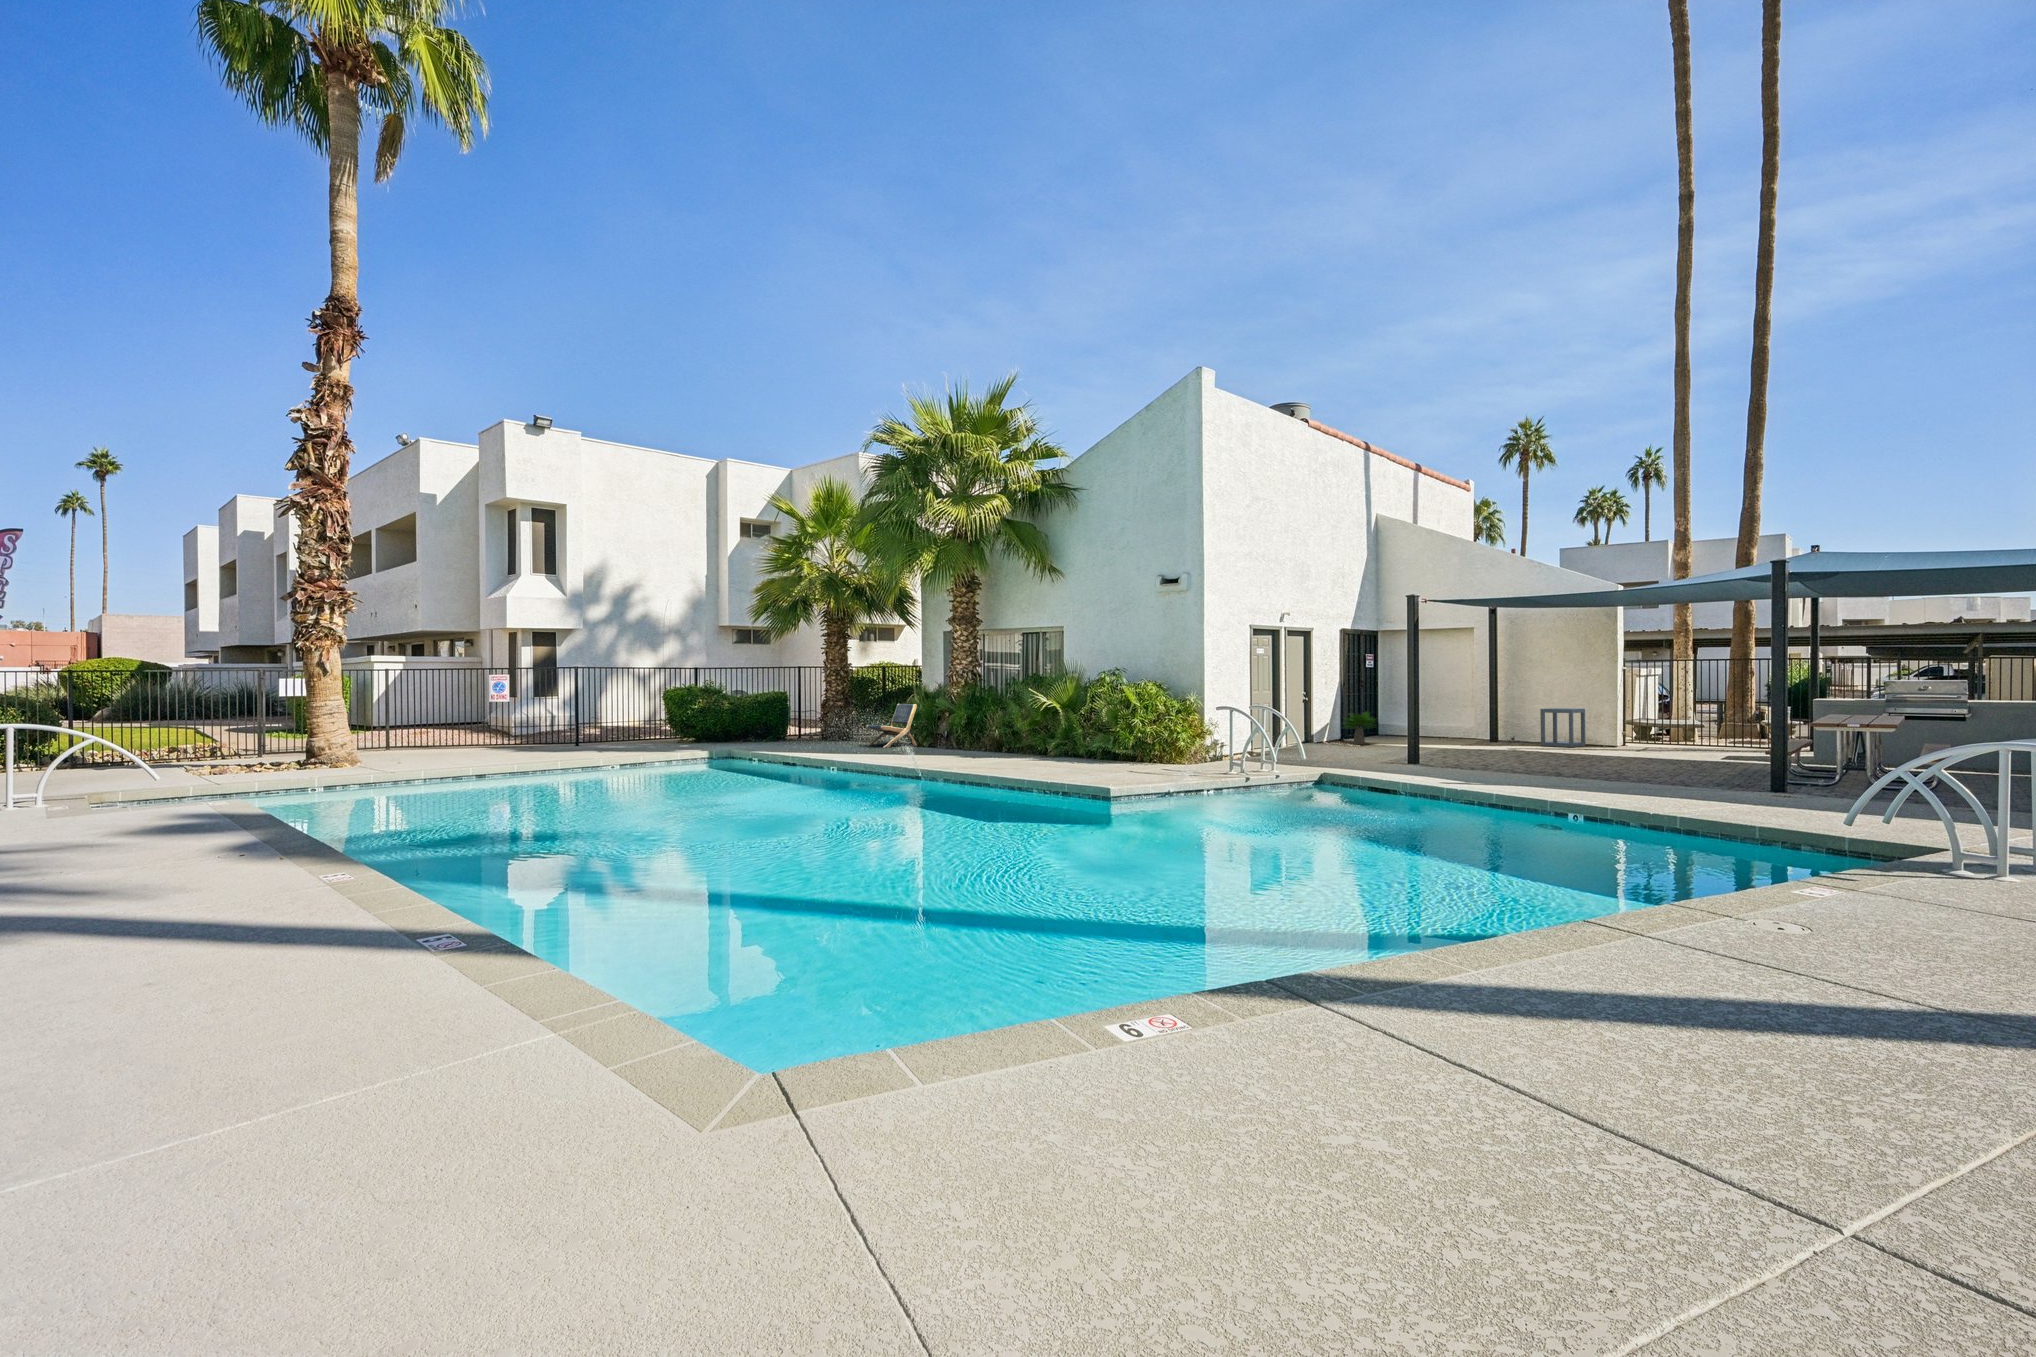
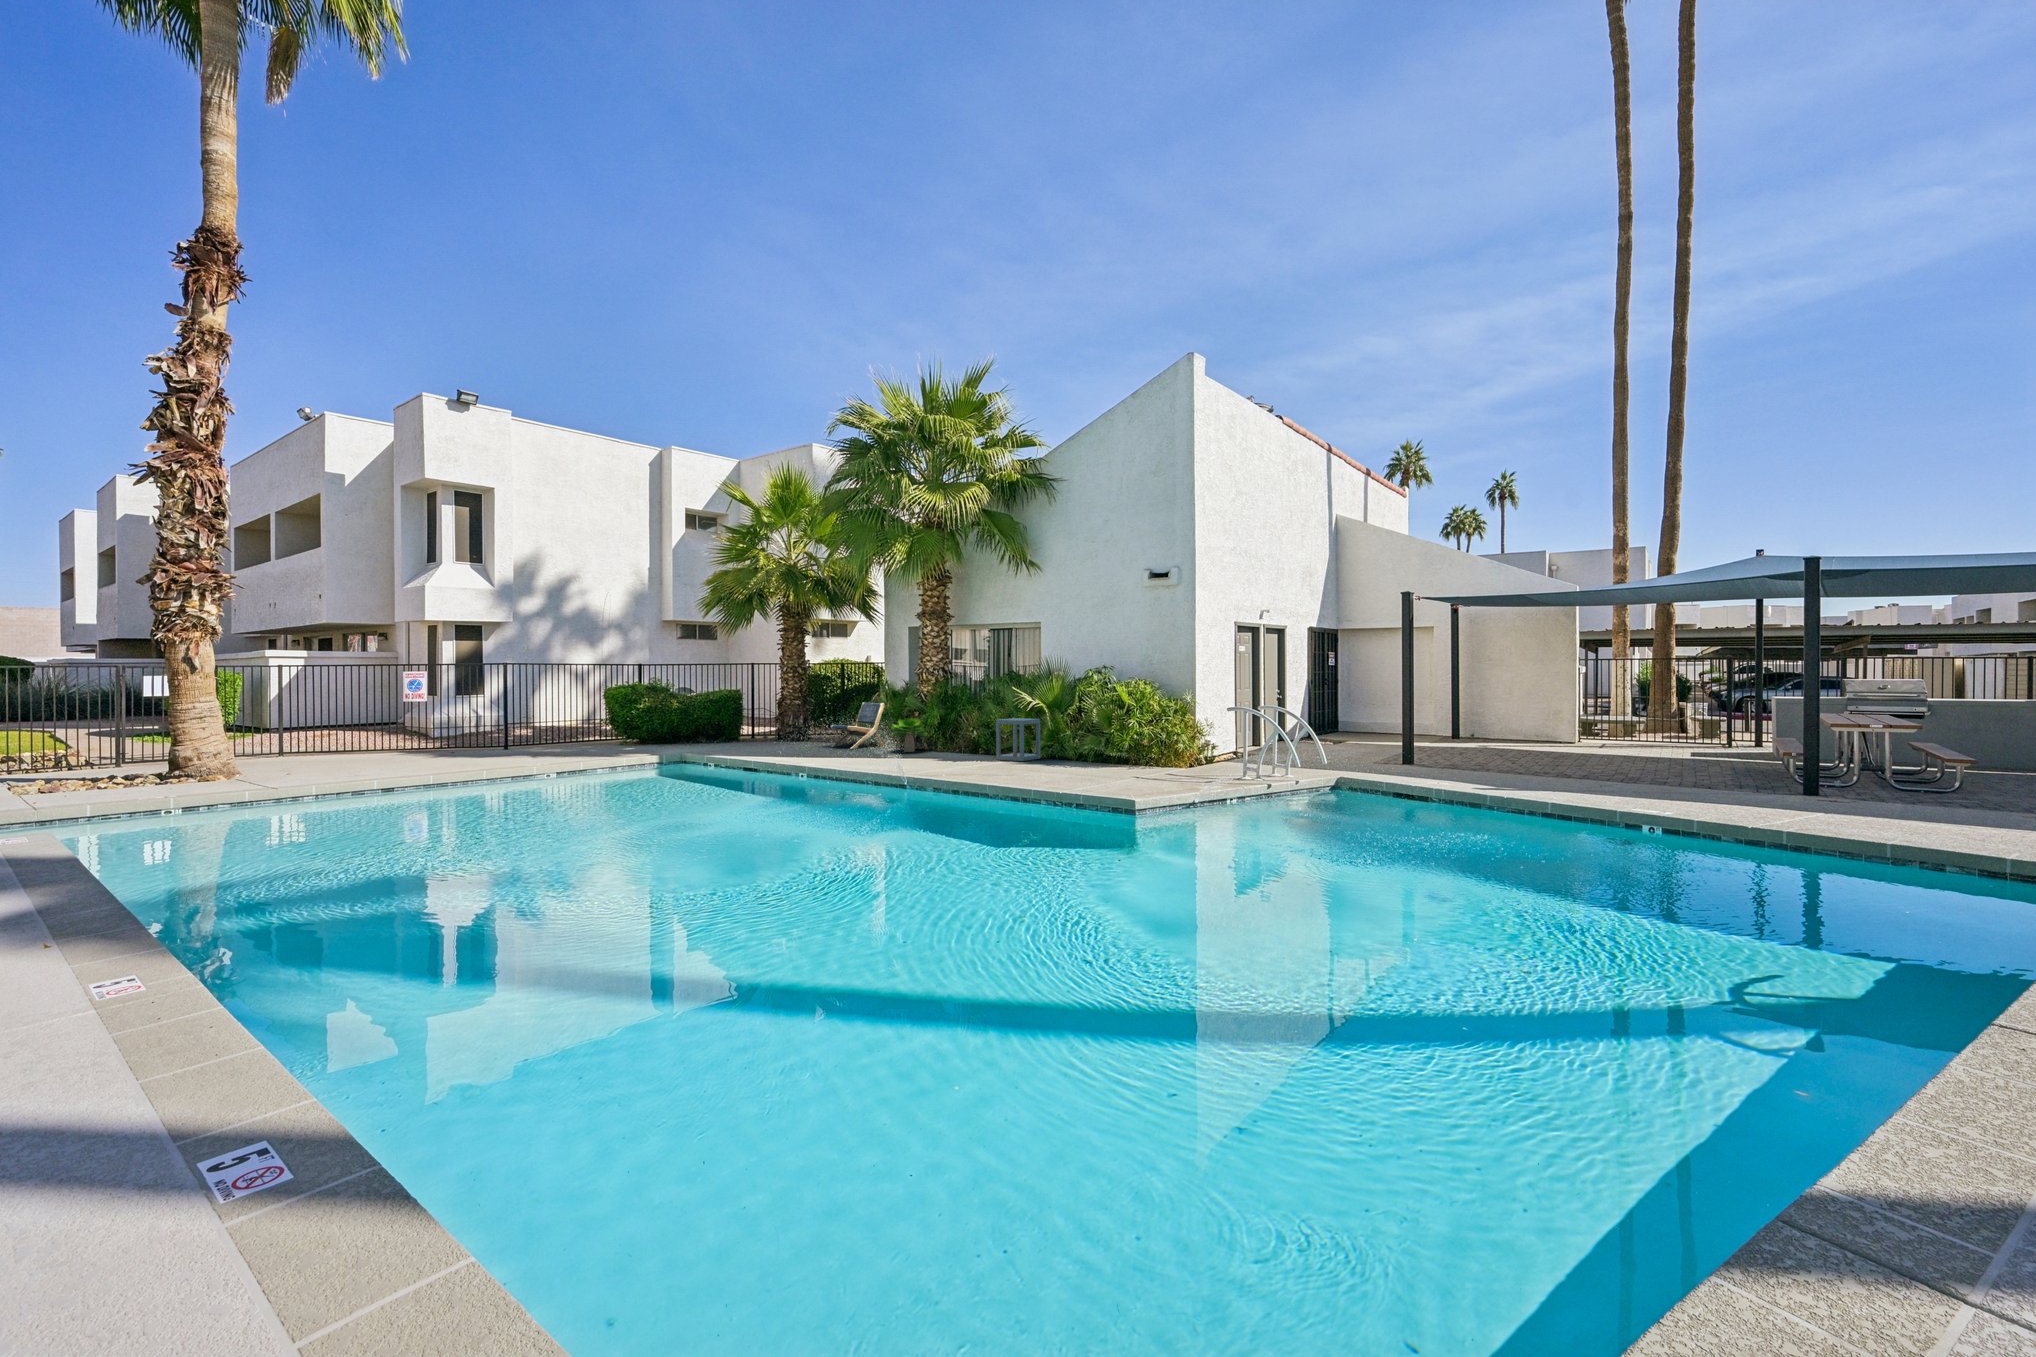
side table: present [1540,708,1586,747] -> present [996,718,1041,761]
potted plant: present [1342,712,1376,744] -> present [892,718,926,752]

